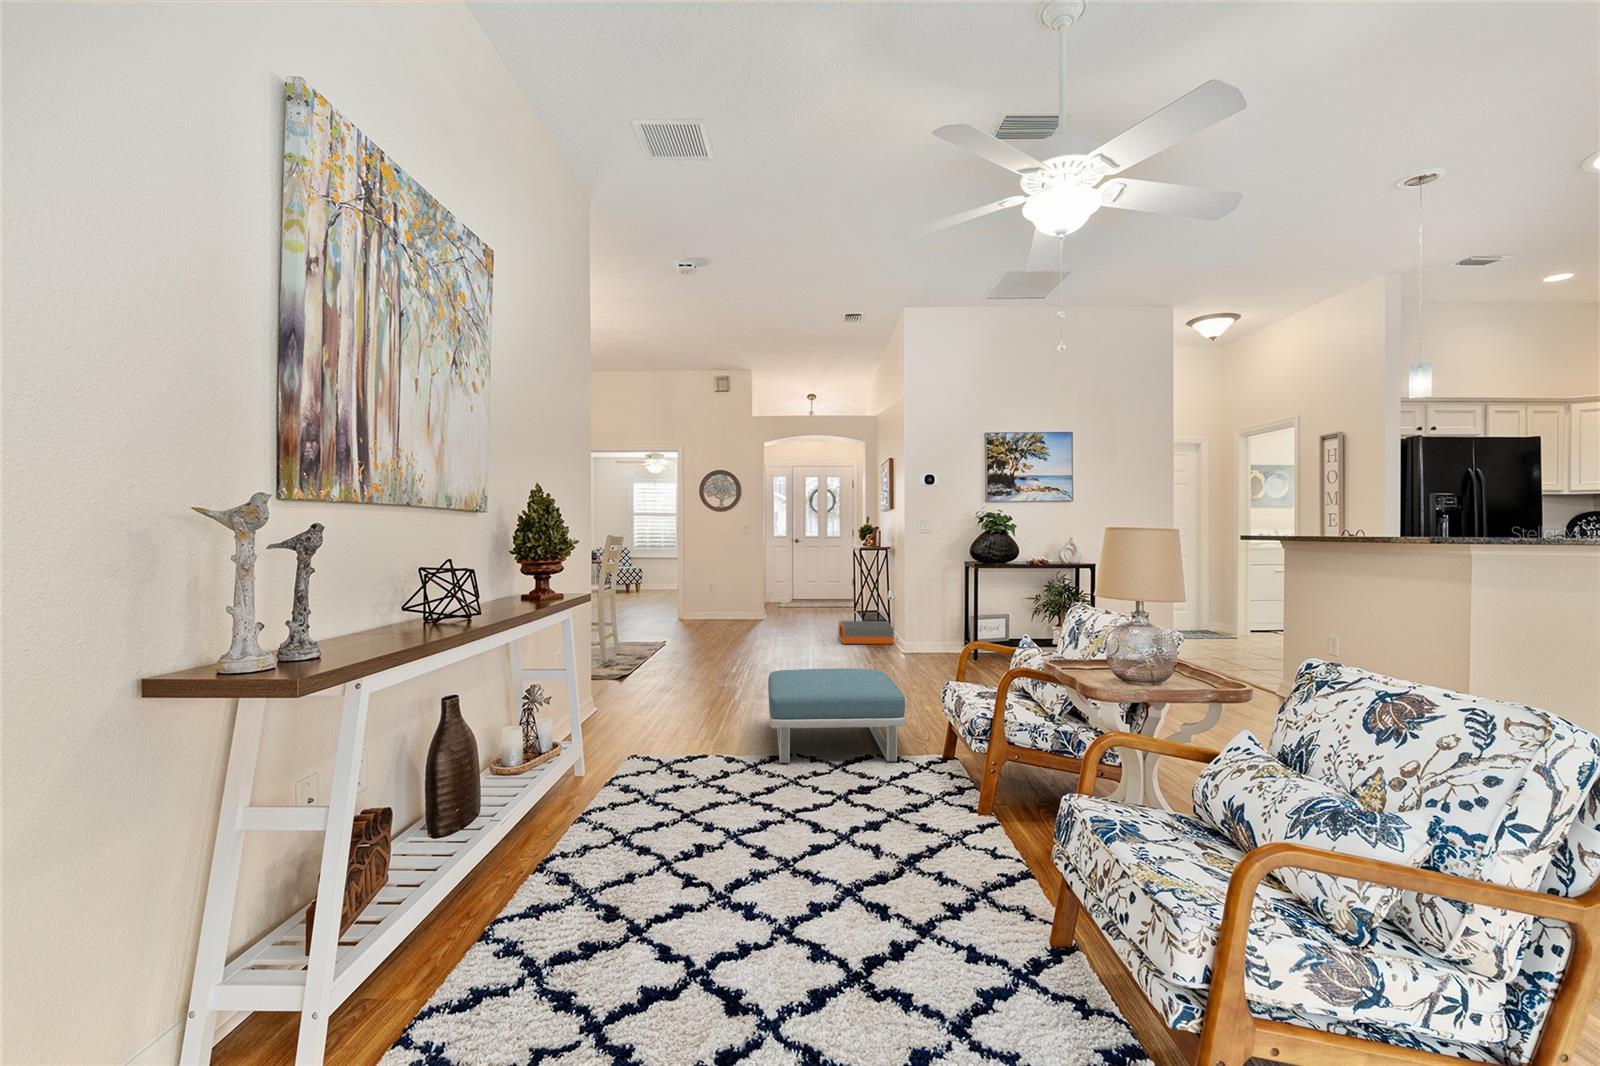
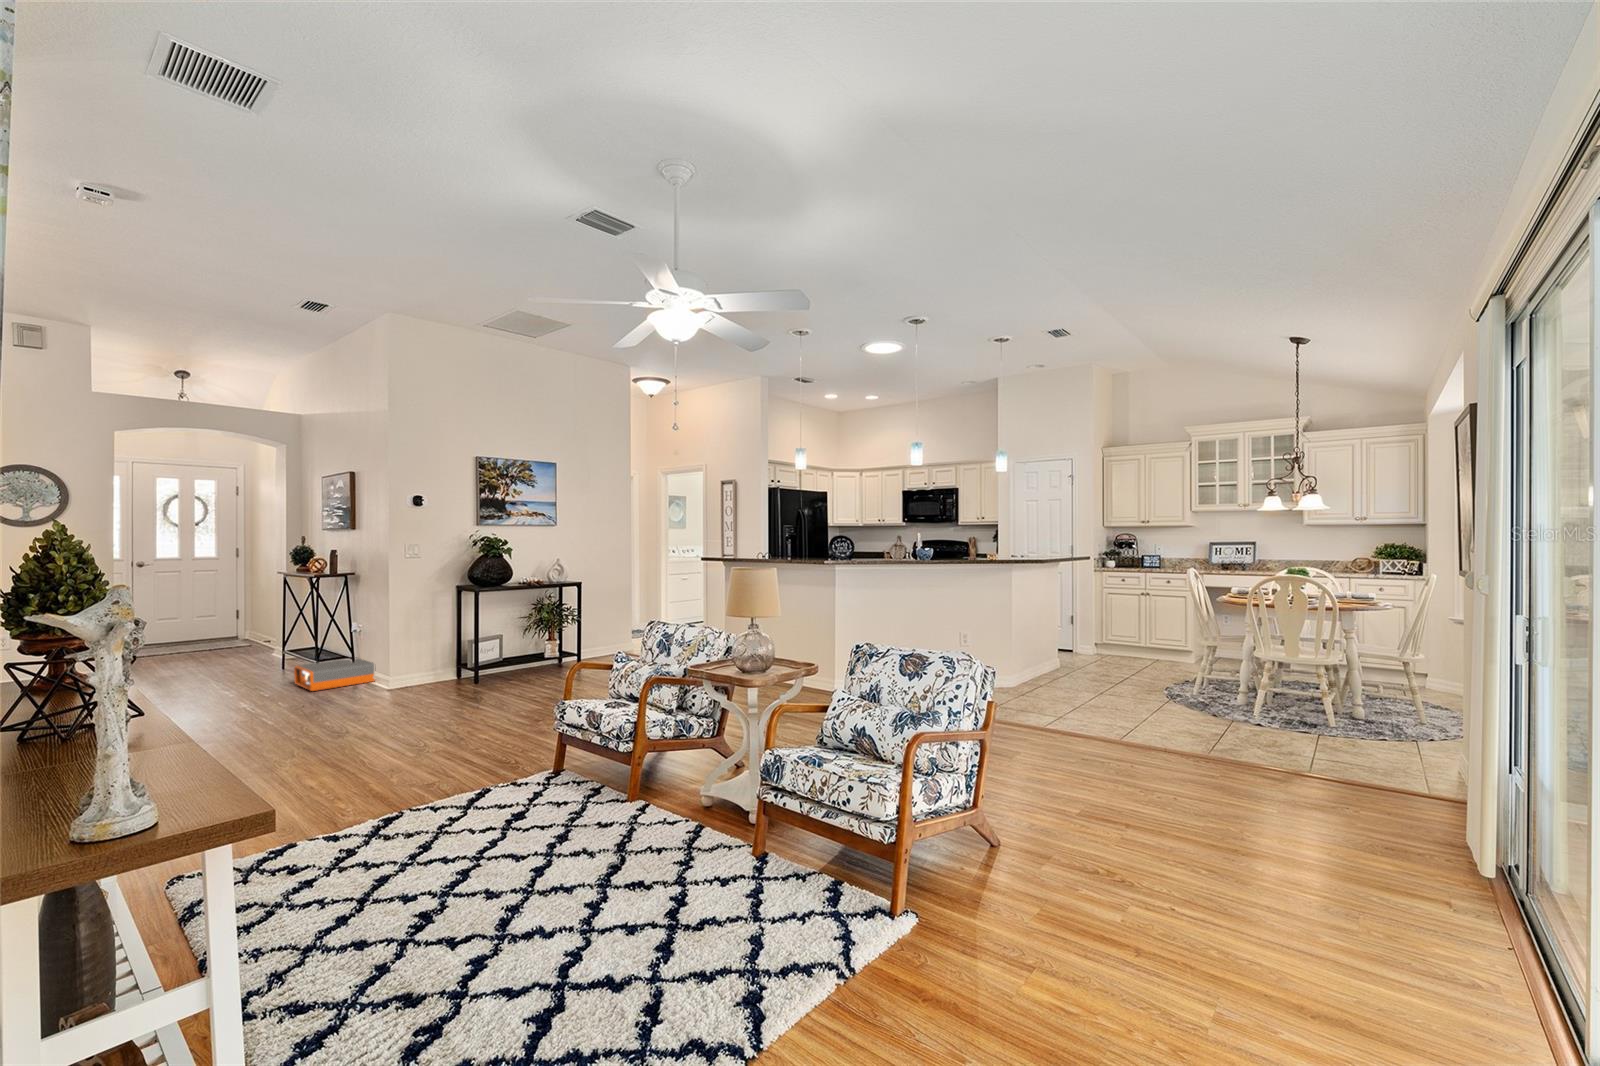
footstool: present [768,668,906,763] -> none [346,707,528,820]

